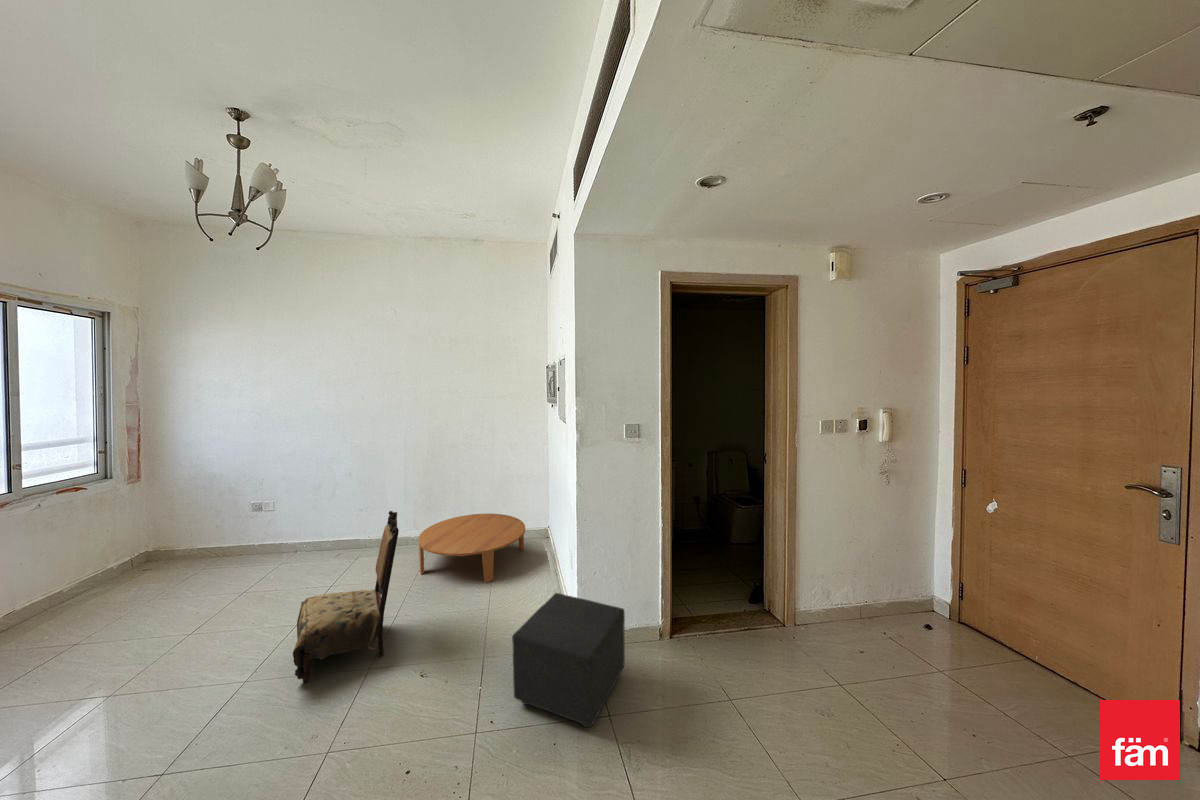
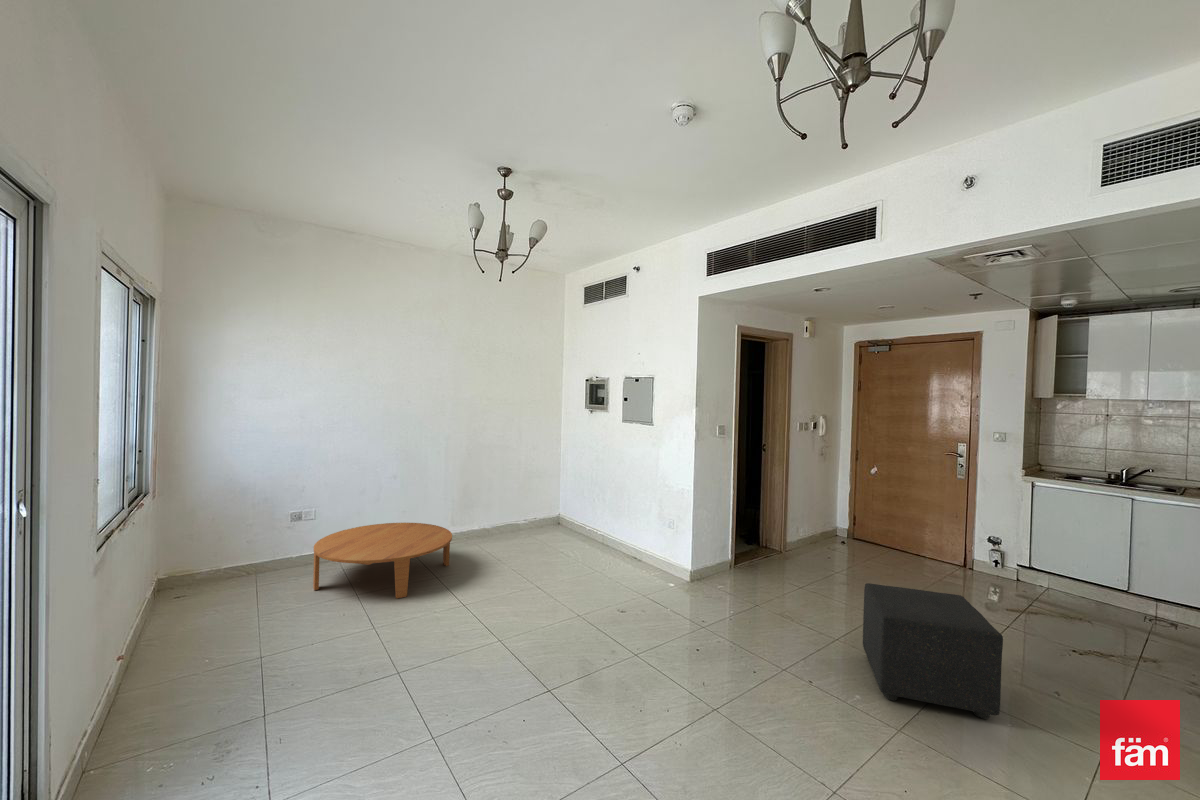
dining chair: present [293,511,399,683] -> none [122,493,284,709]
ottoman: present [512,593,625,727] -> present [863,583,1003,719]

